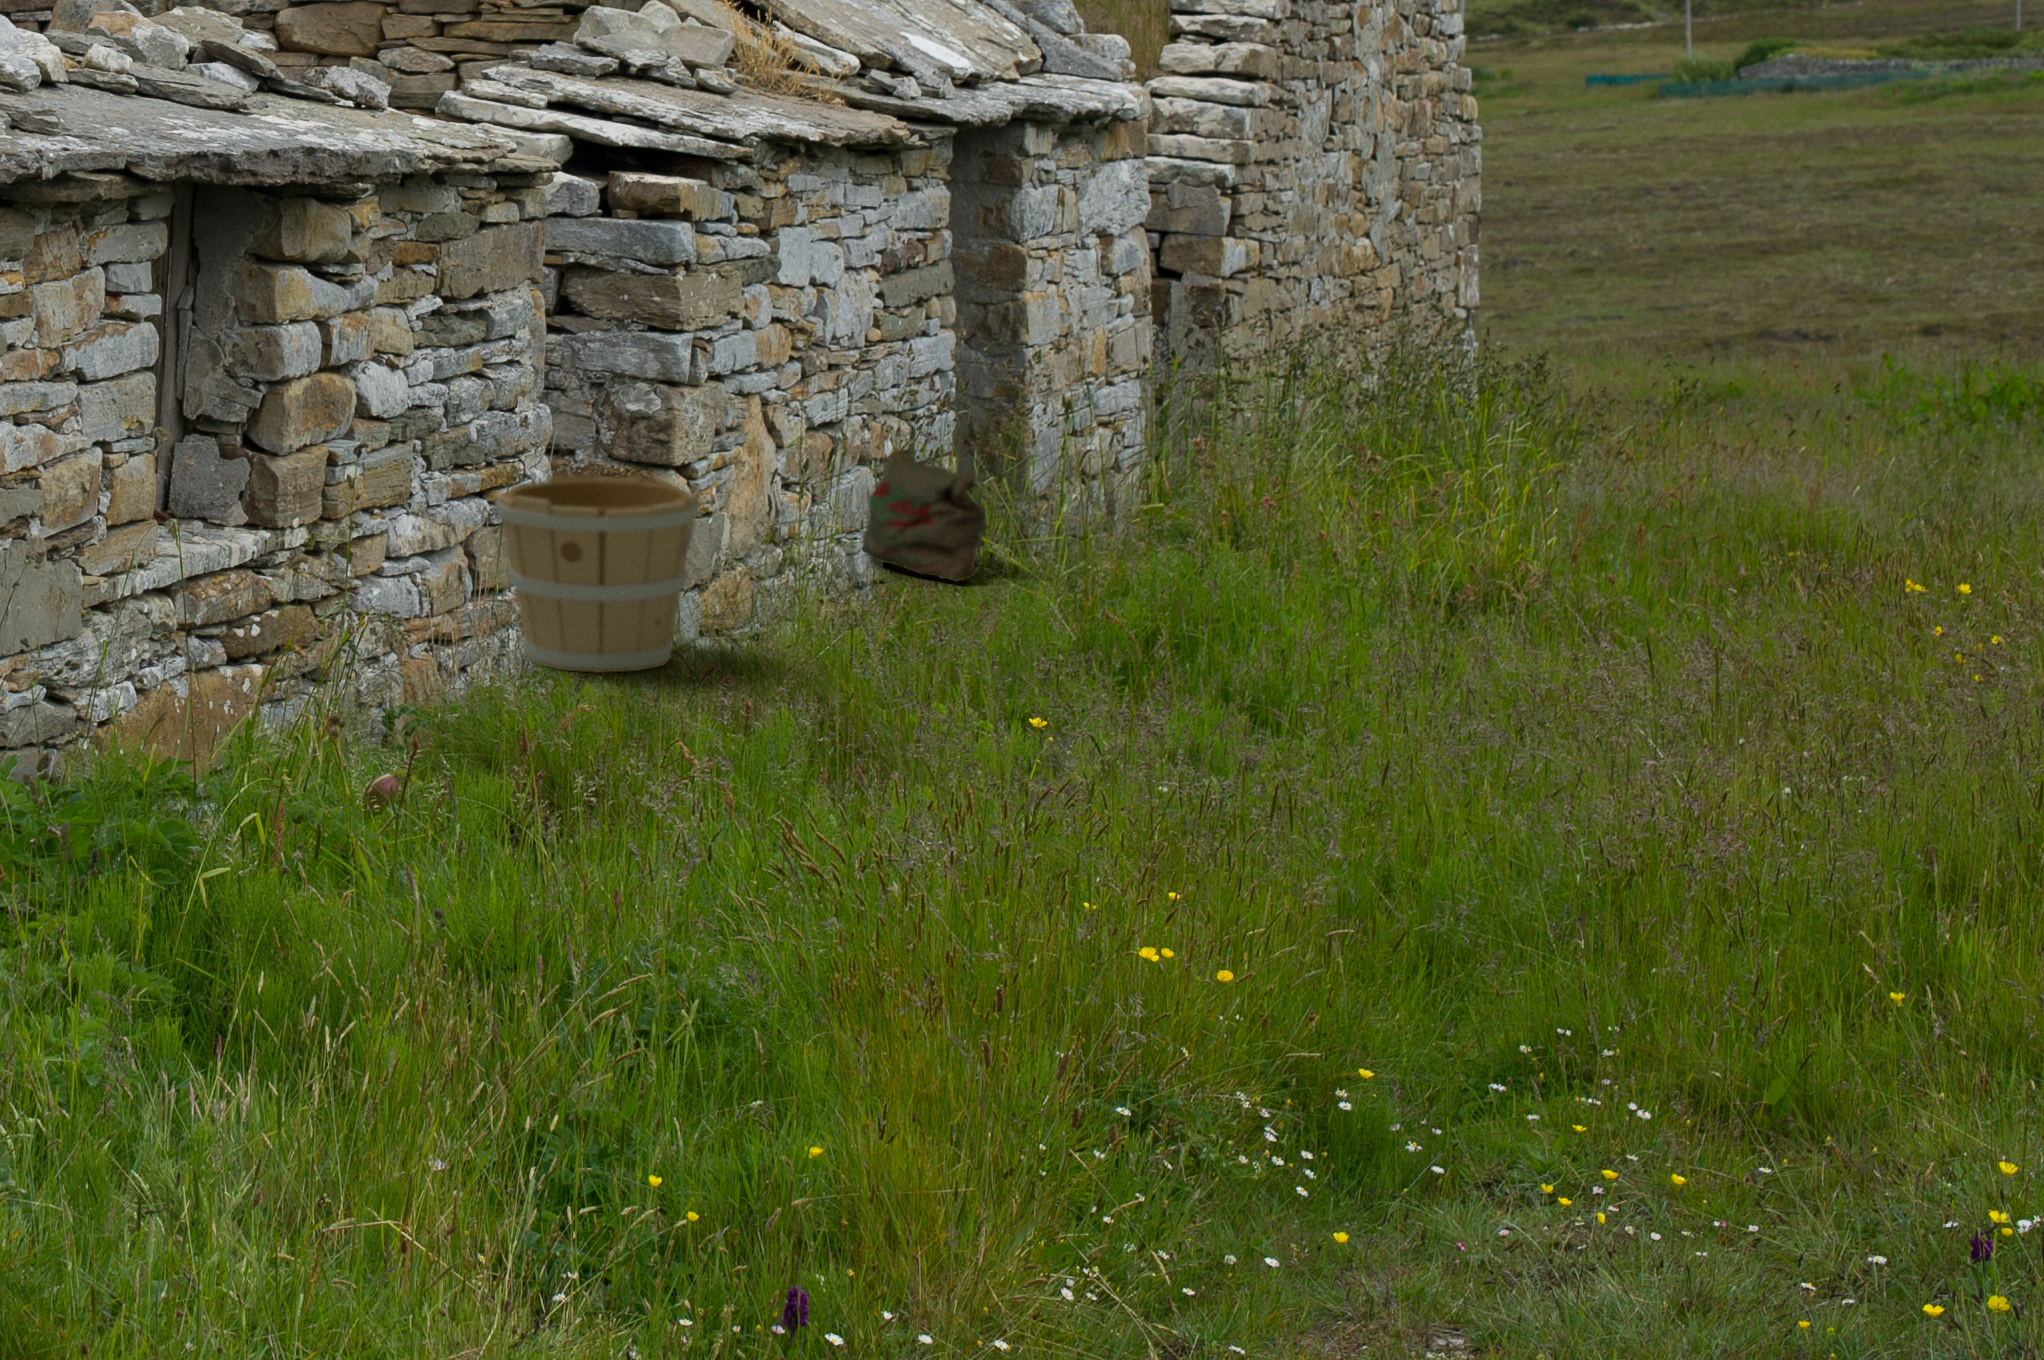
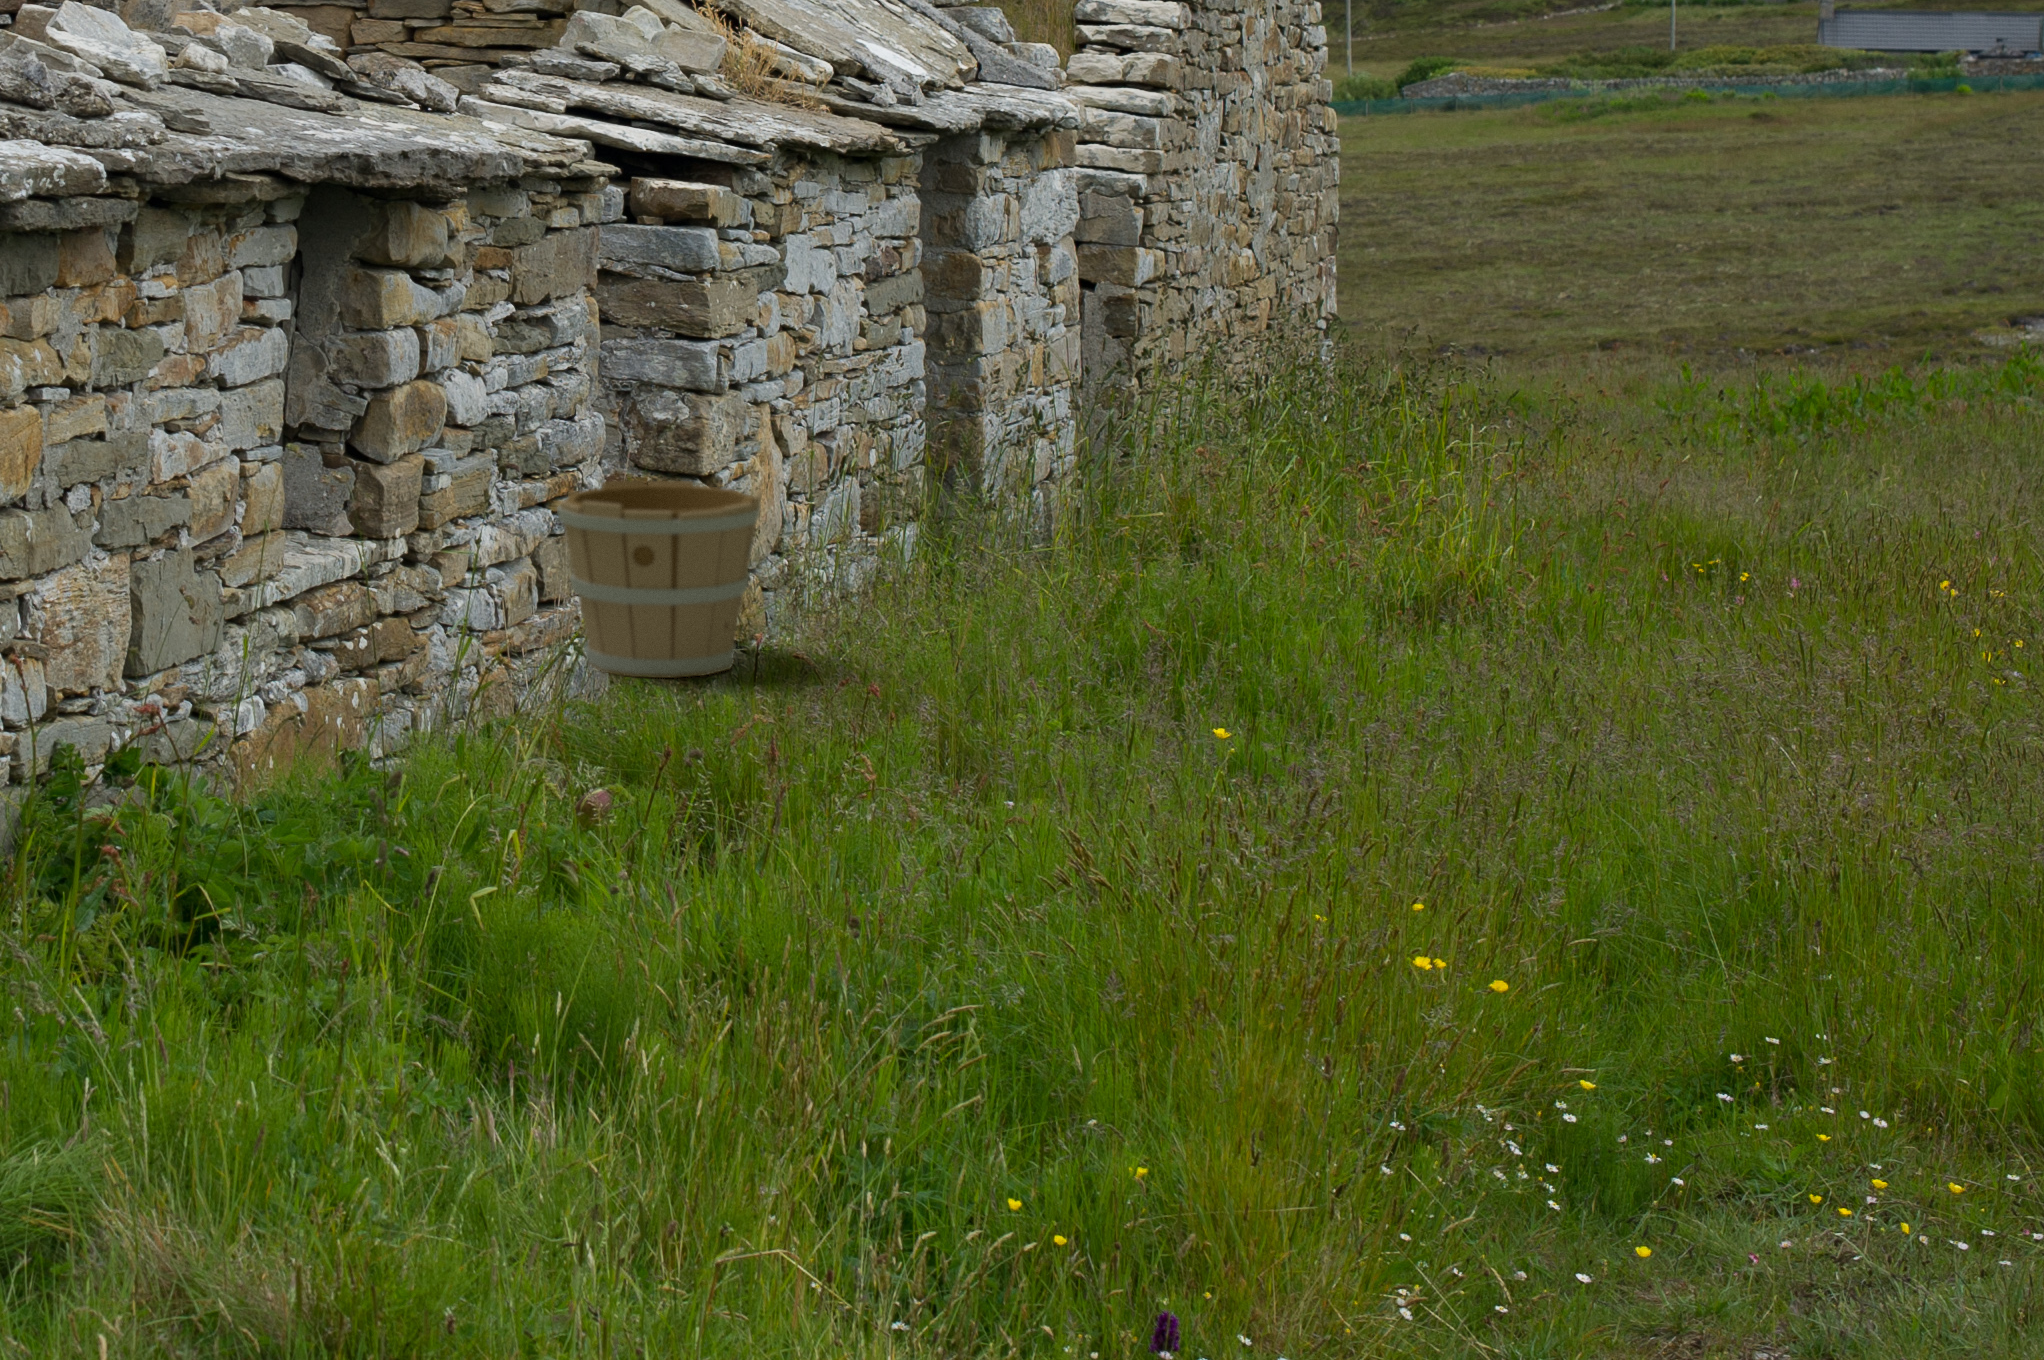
bag: present [862,450,986,581] -> none [864,454,991,582]

